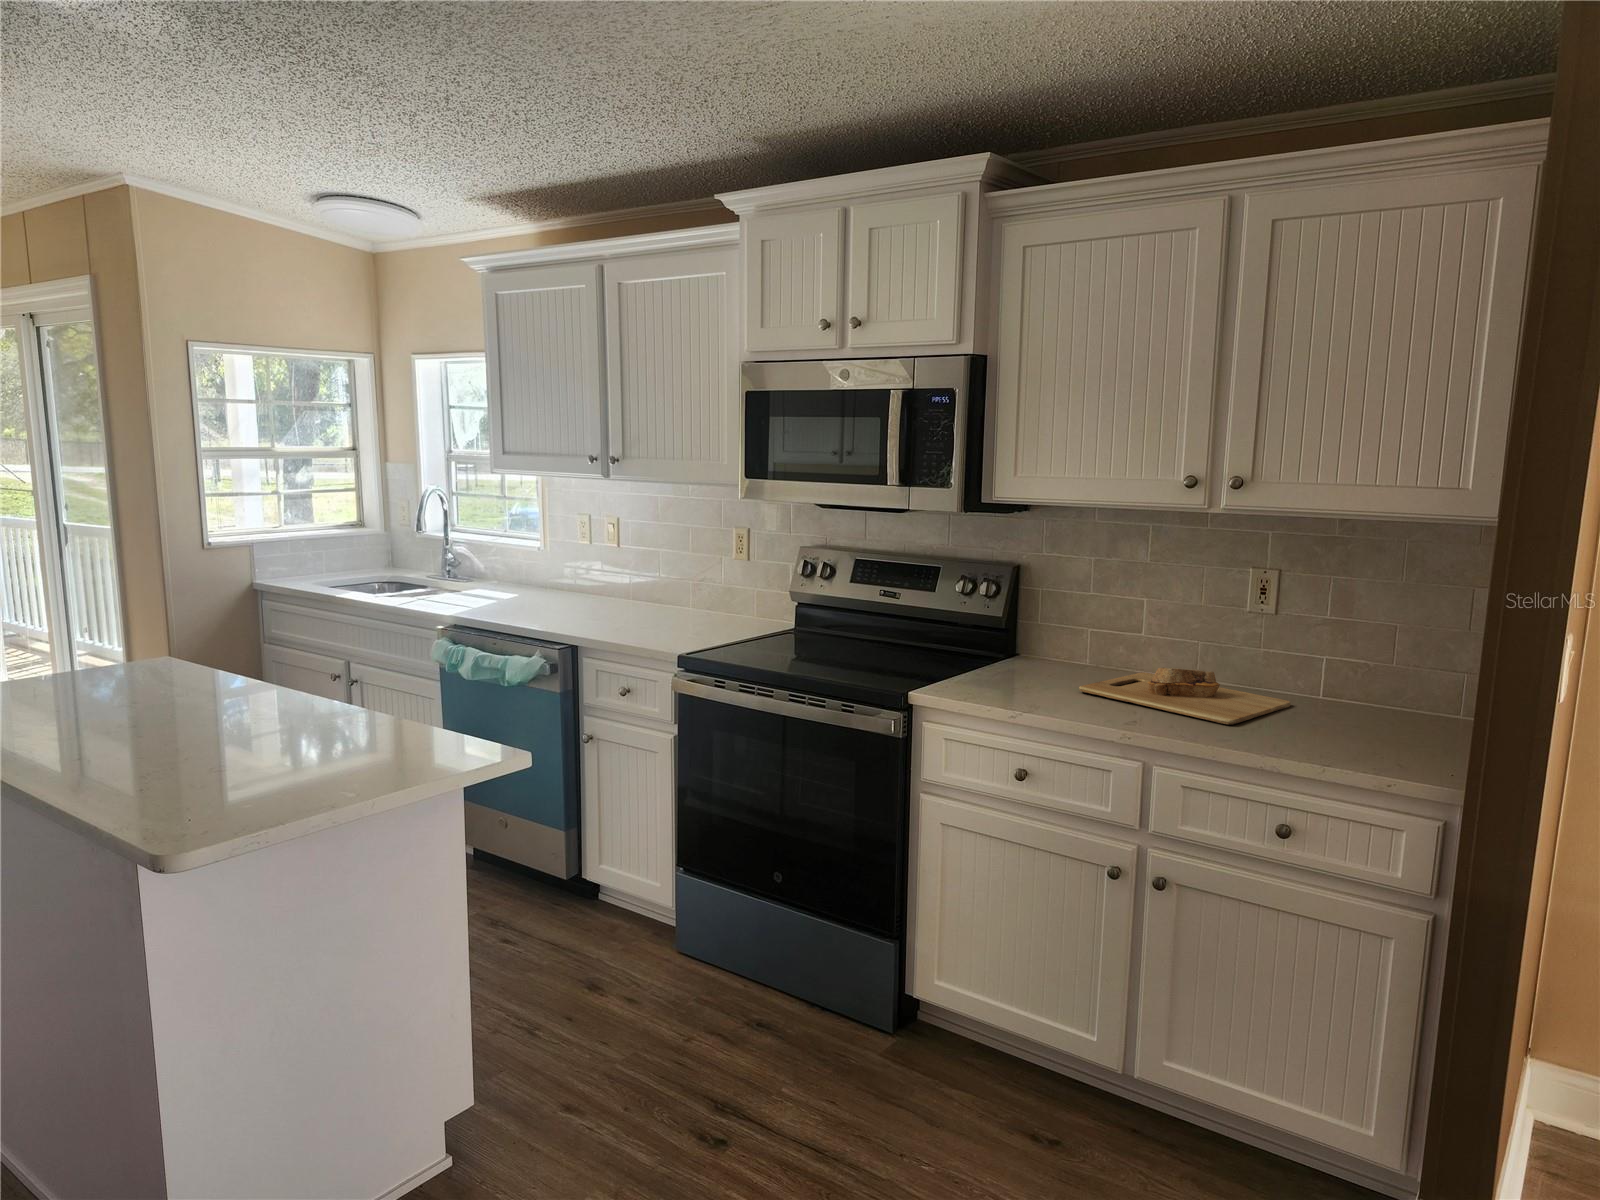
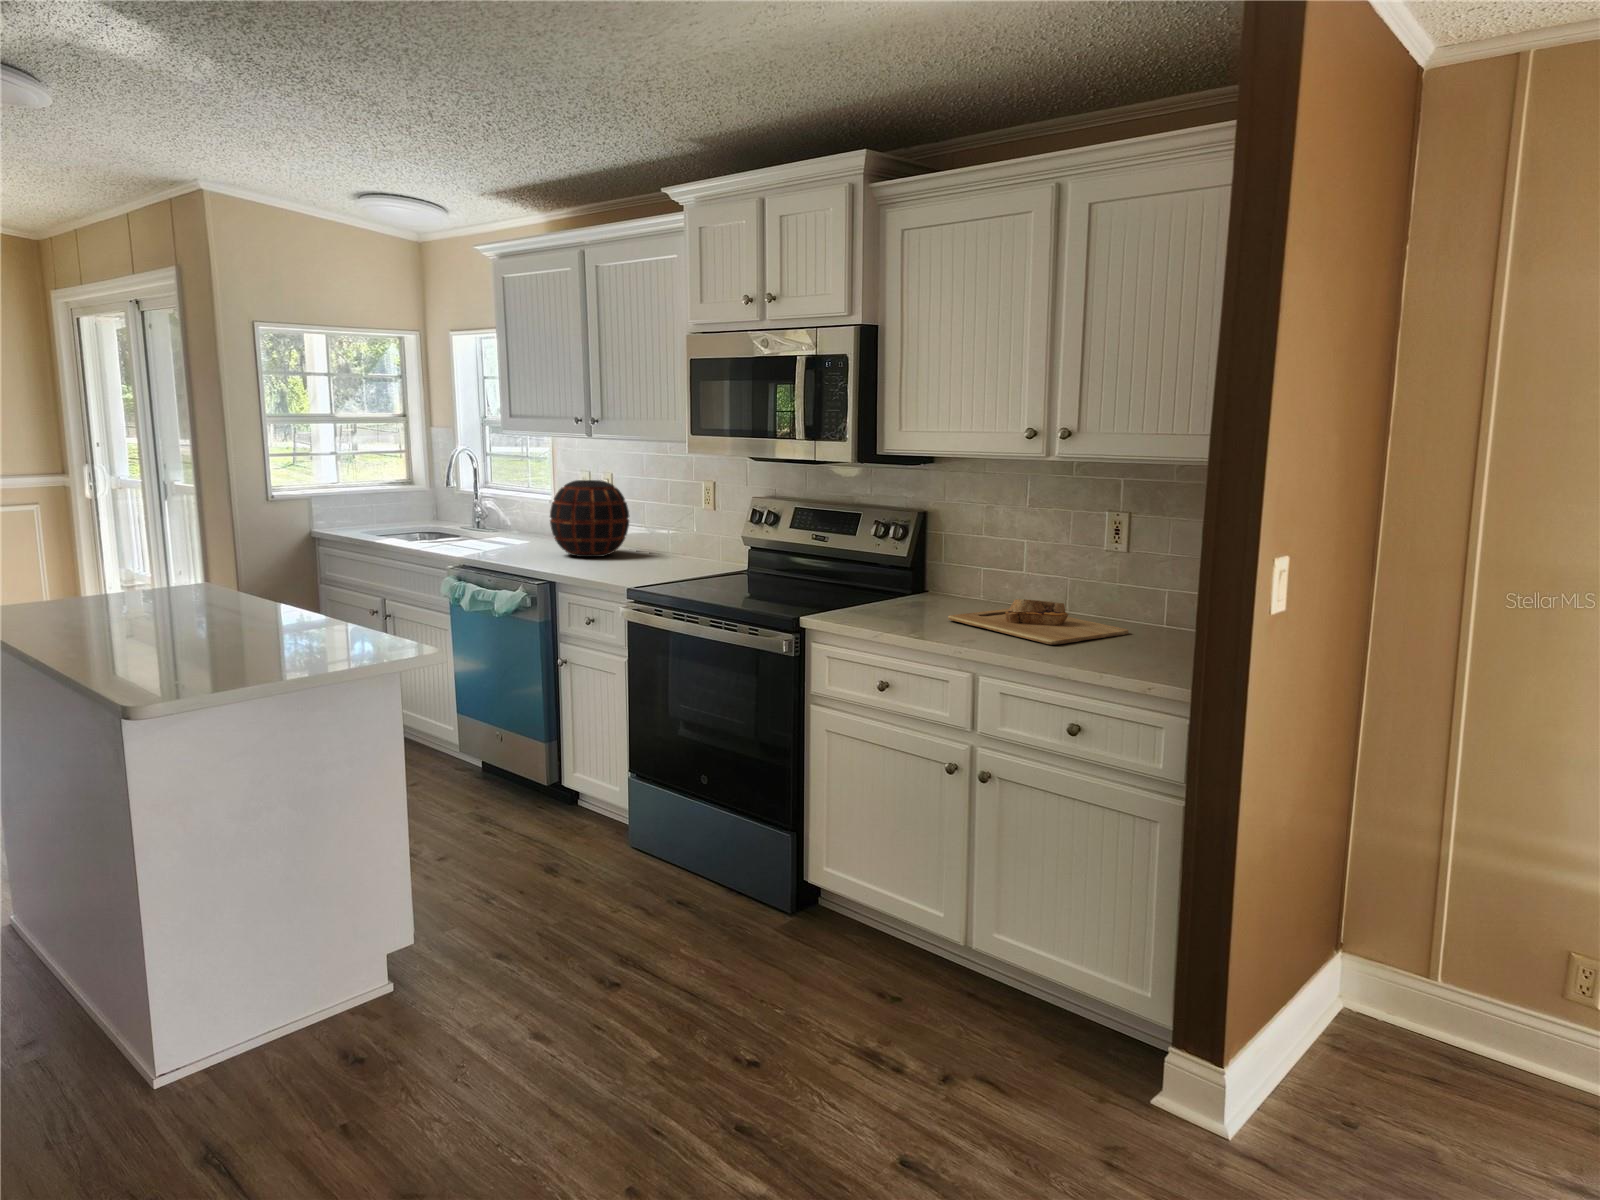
decorative vase: none [554,524,644,611] -> present [550,480,629,557]

